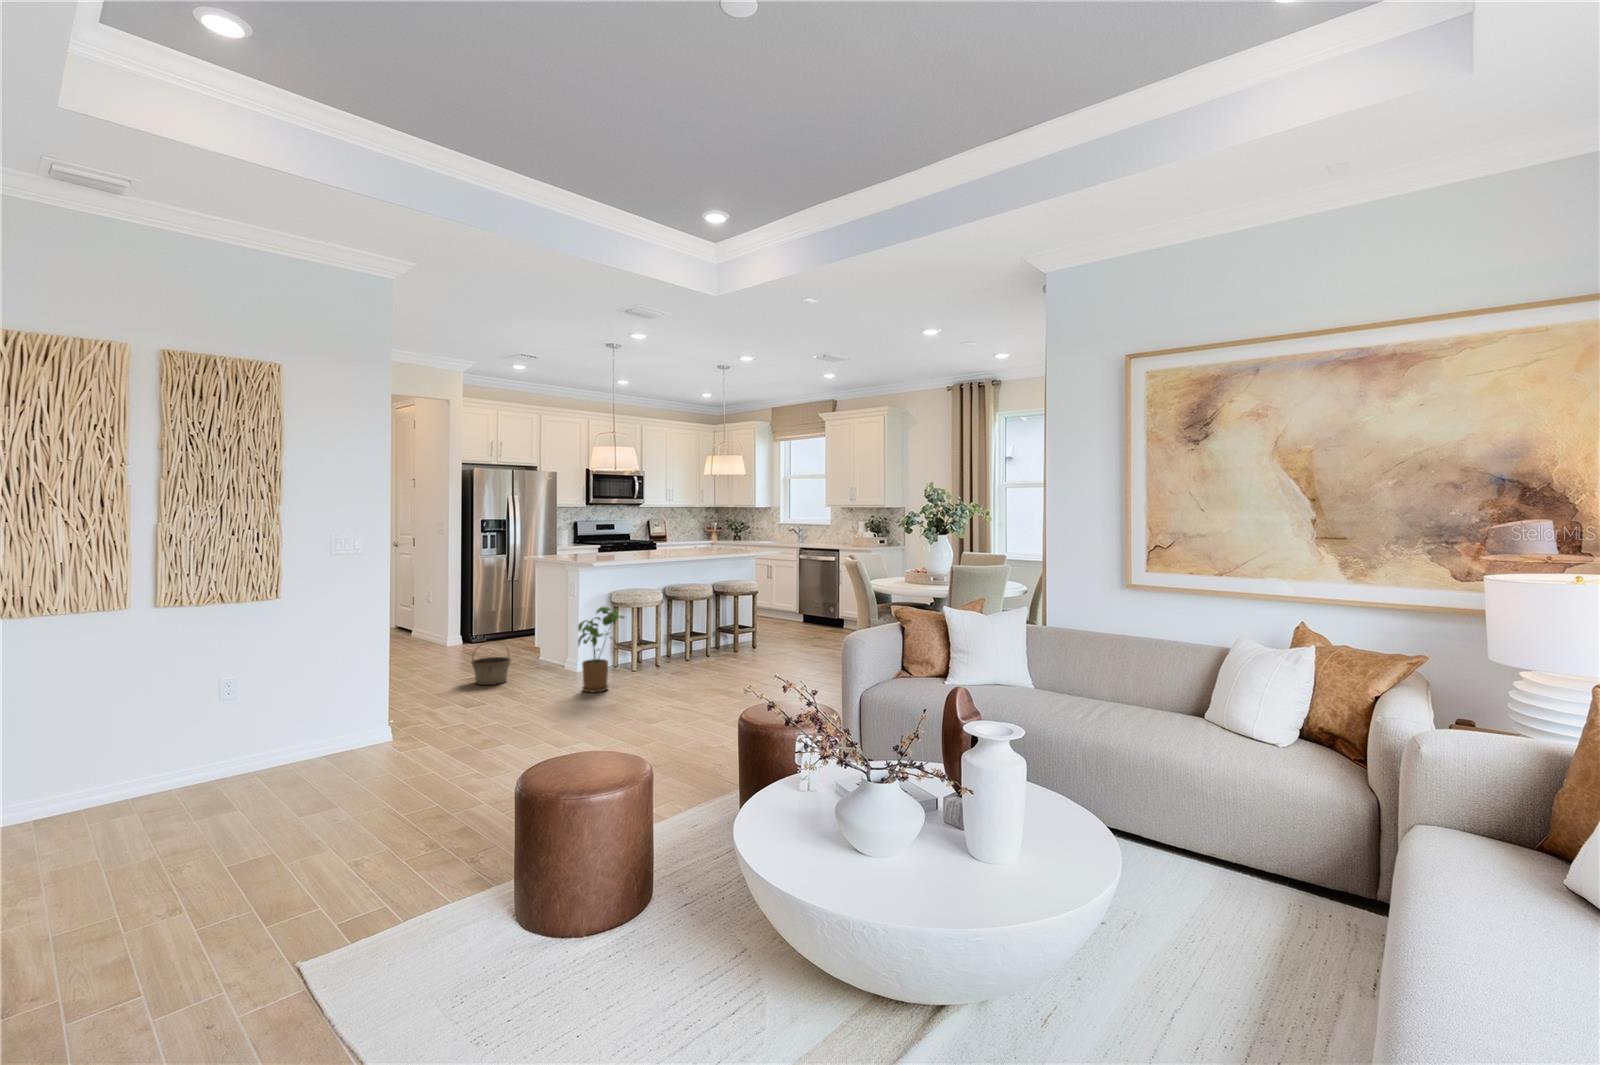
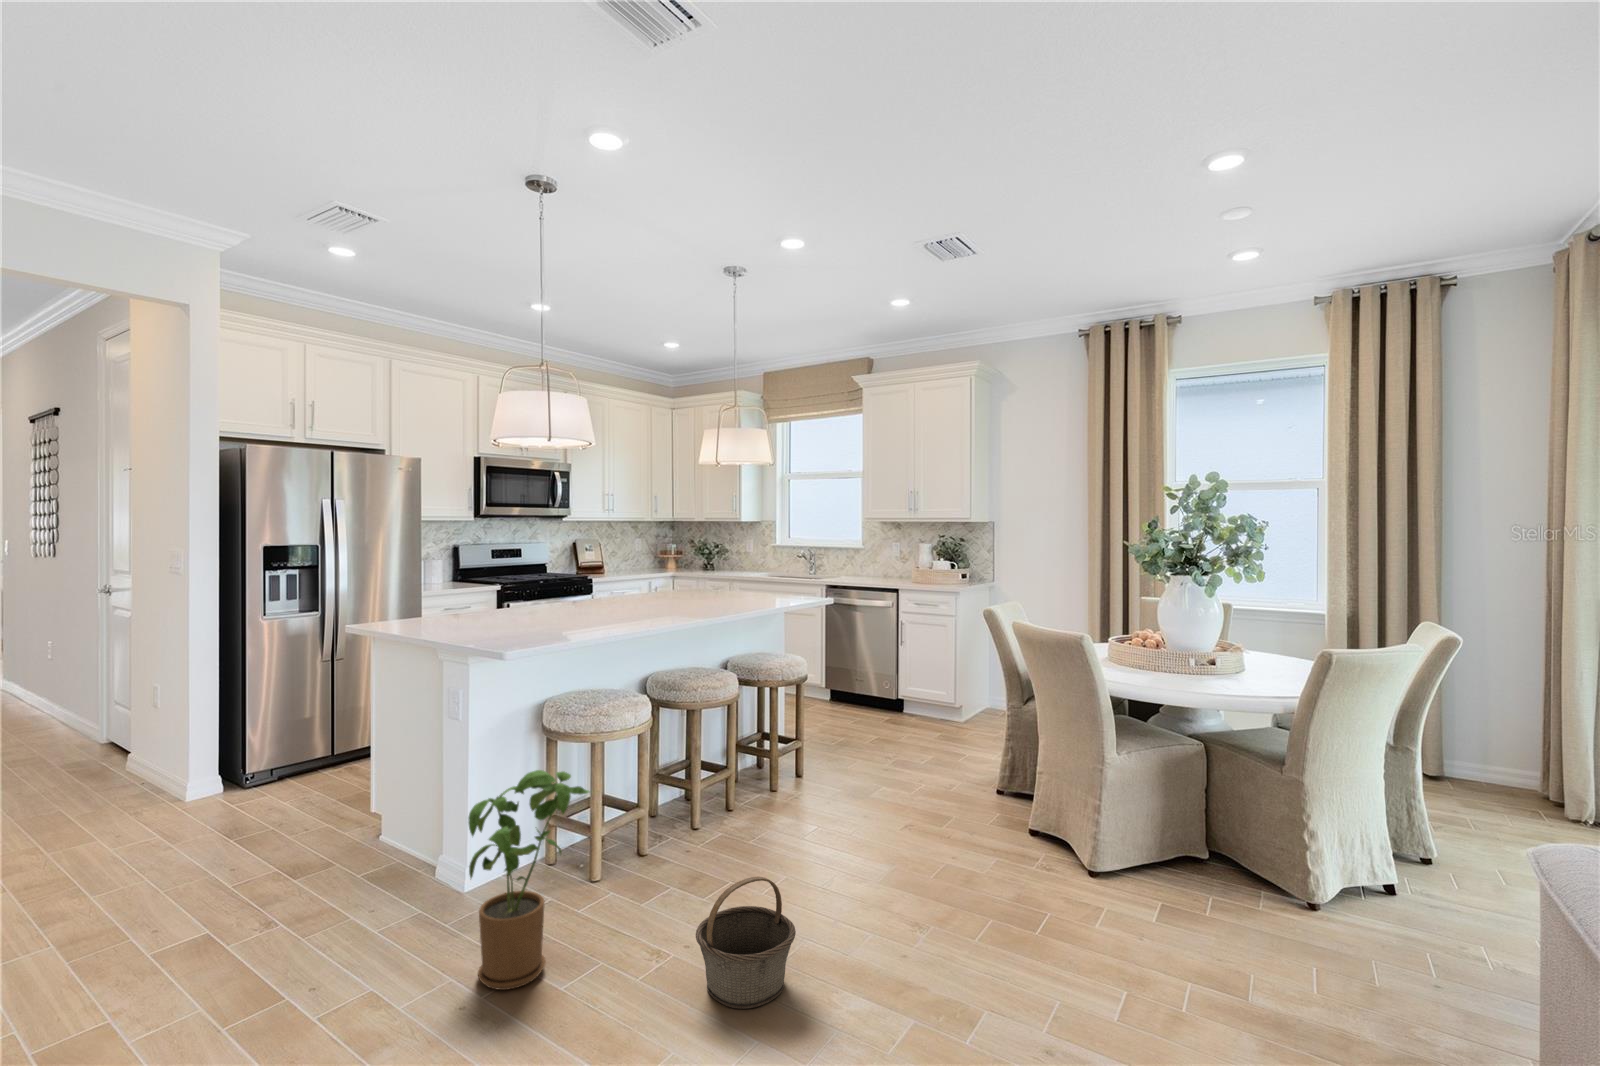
basket: present [471,643,511,685] -> present [696,876,796,1009]

